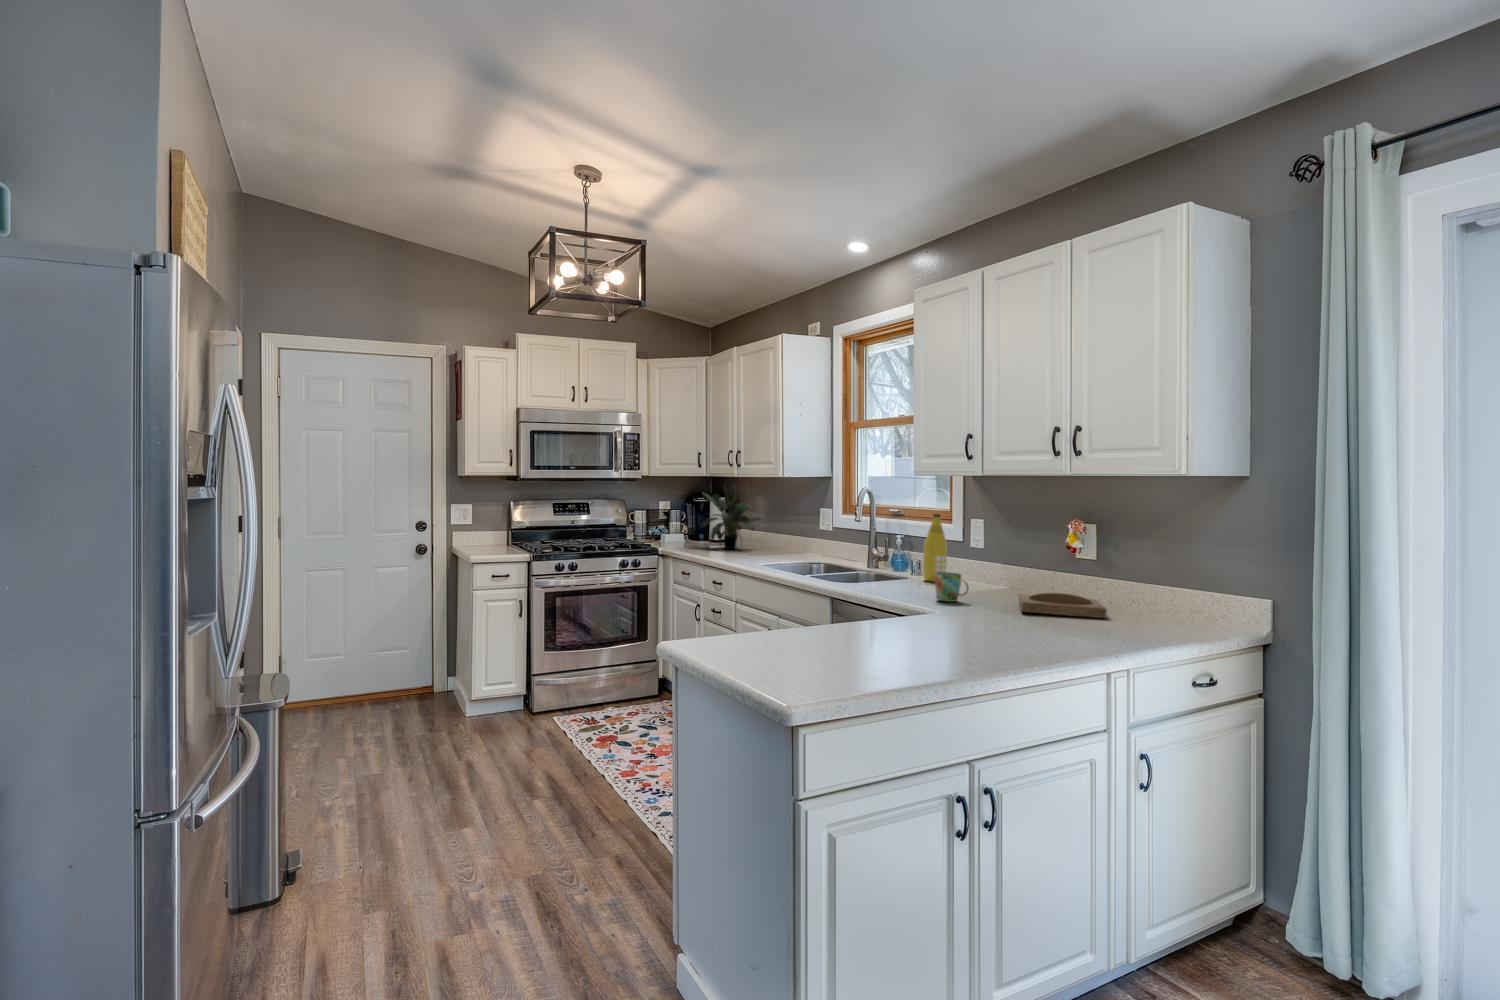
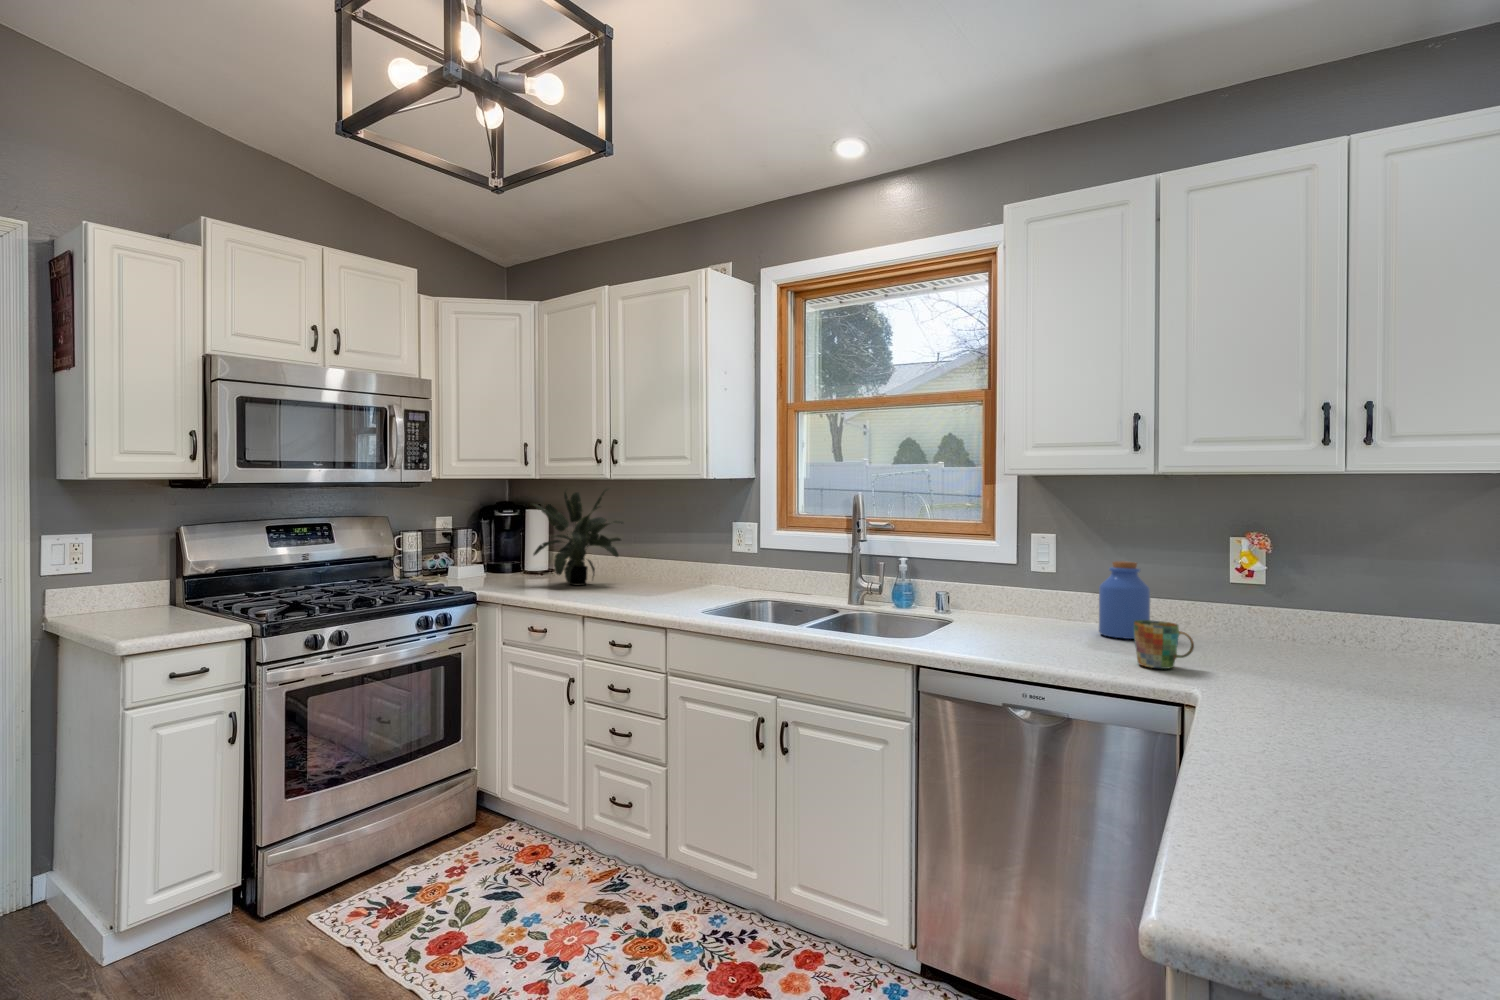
bottle: present [922,514,947,581] -> none [979,528,1014,625]
jar: none [979,539,1014,593] -> present [1099,561,1150,639]
tray: present [1019,593,1107,618] -> none [1232,642,1431,681]

